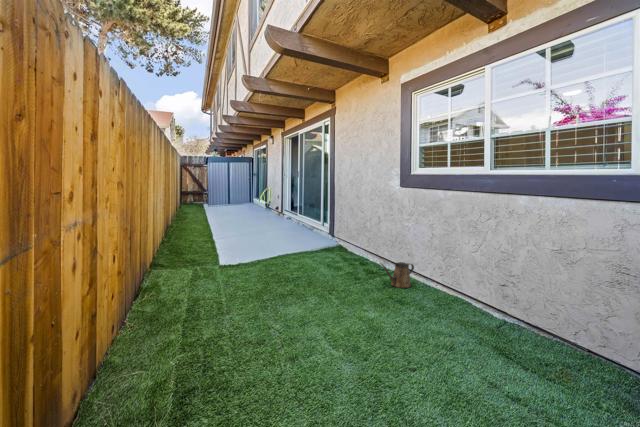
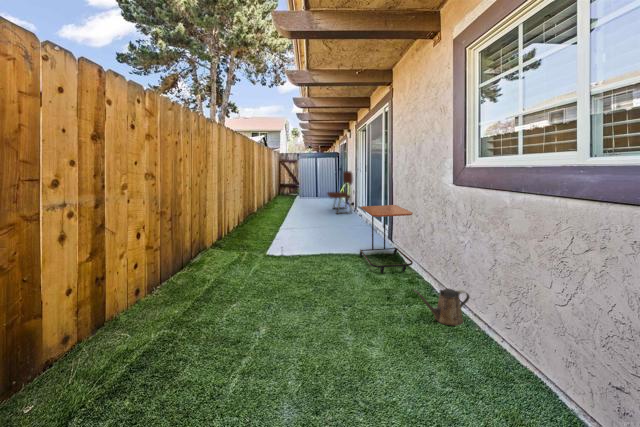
bench: none [251,178,279,219] -> present [327,171,353,214]
side table: none [310,206,360,261] -> present [360,205,413,273]

